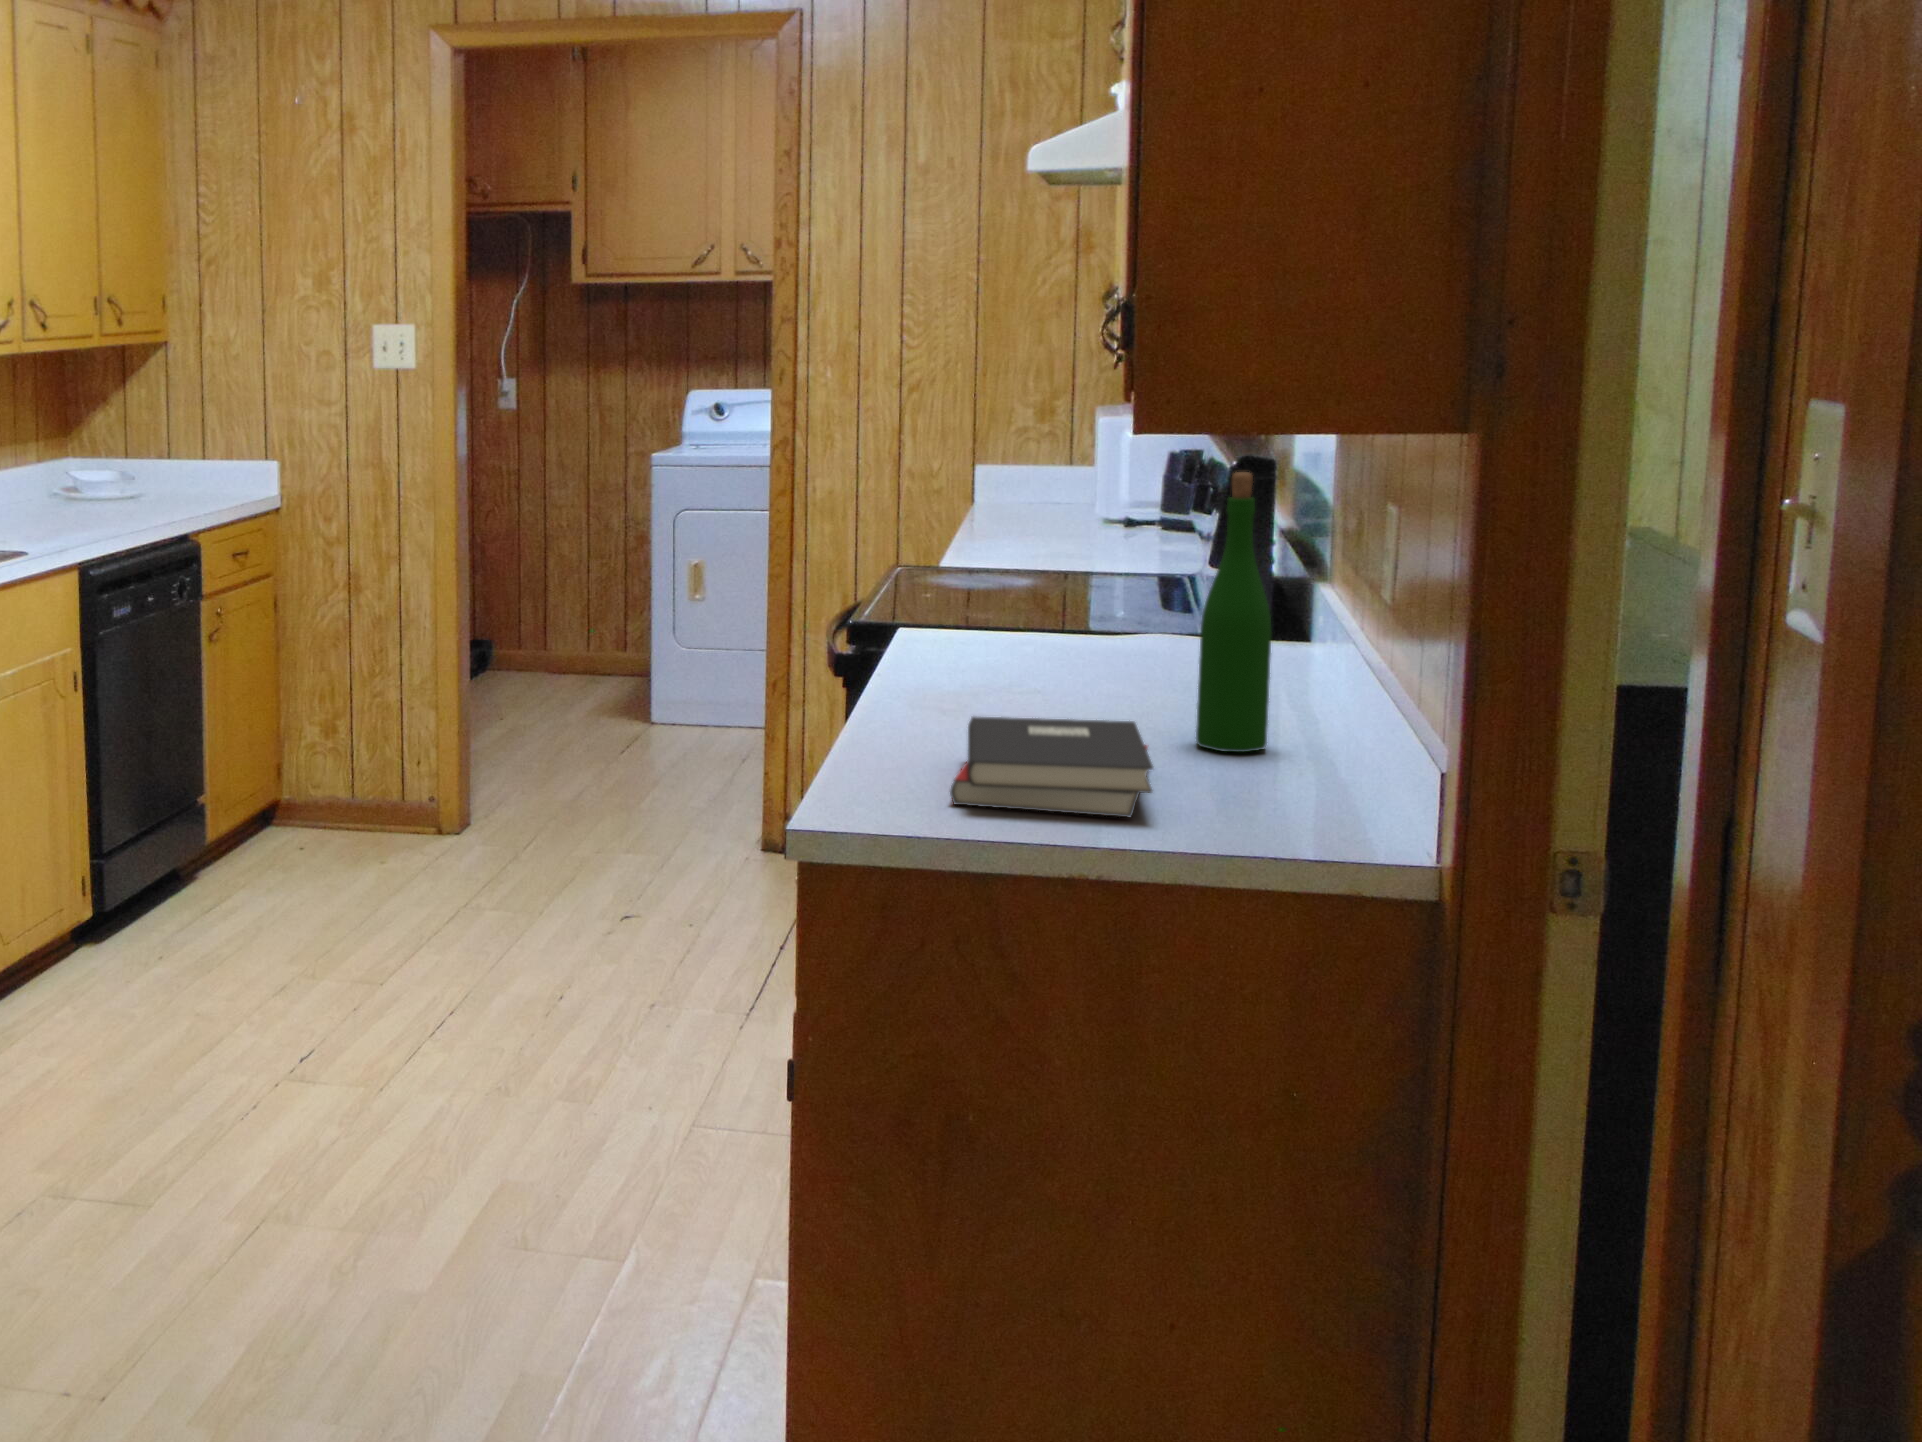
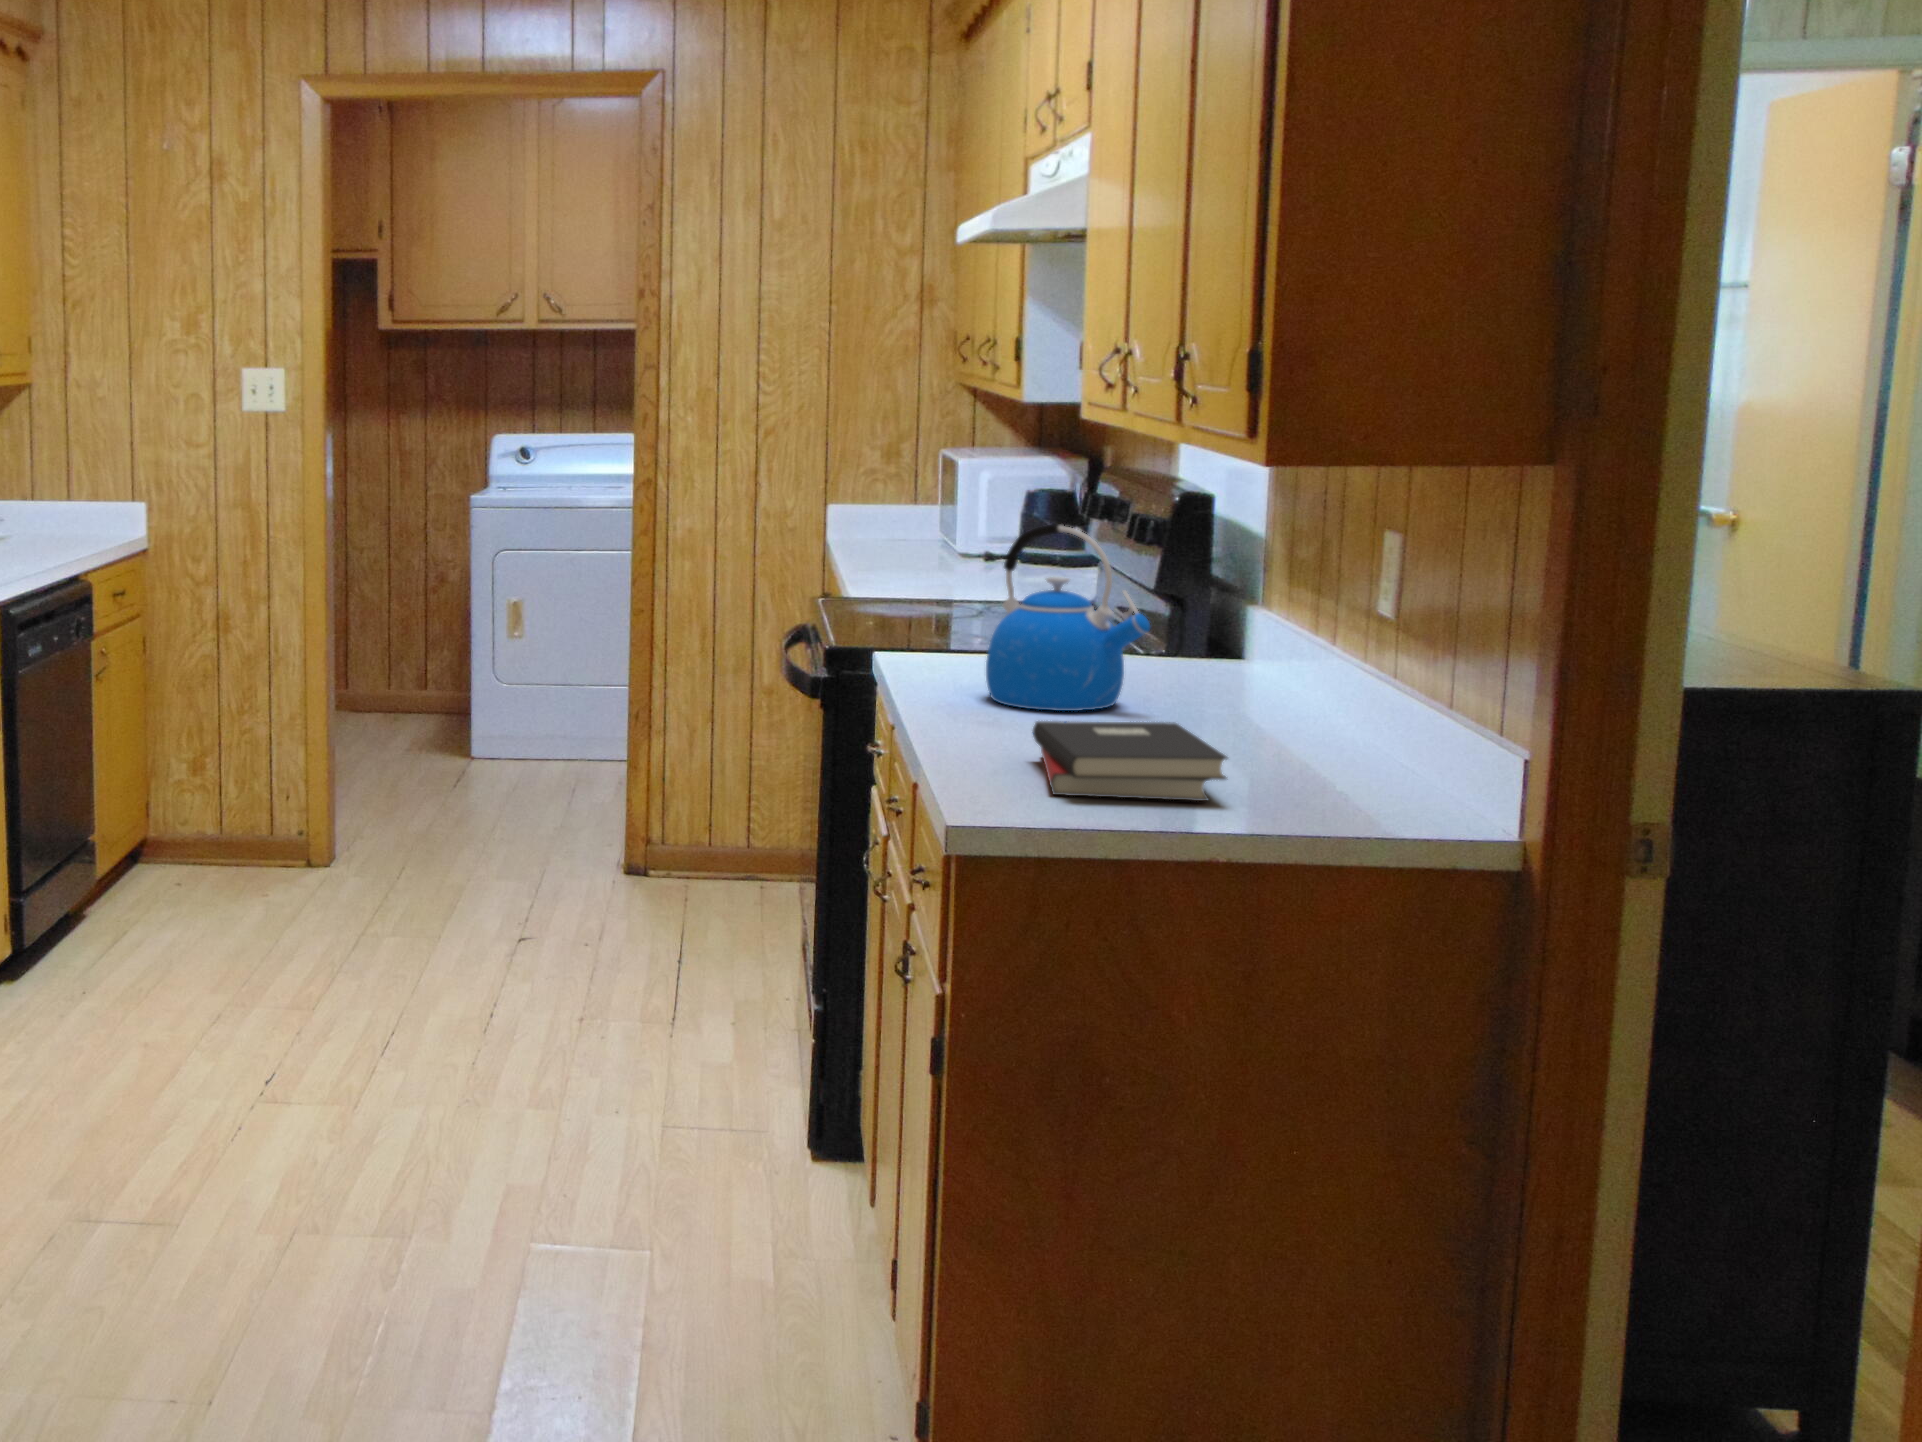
wine bottle: present [1196,472,1271,753] -> none [1207,506,1276,749]
kettle: none [980,489,1156,701] -> present [986,523,1150,711]

